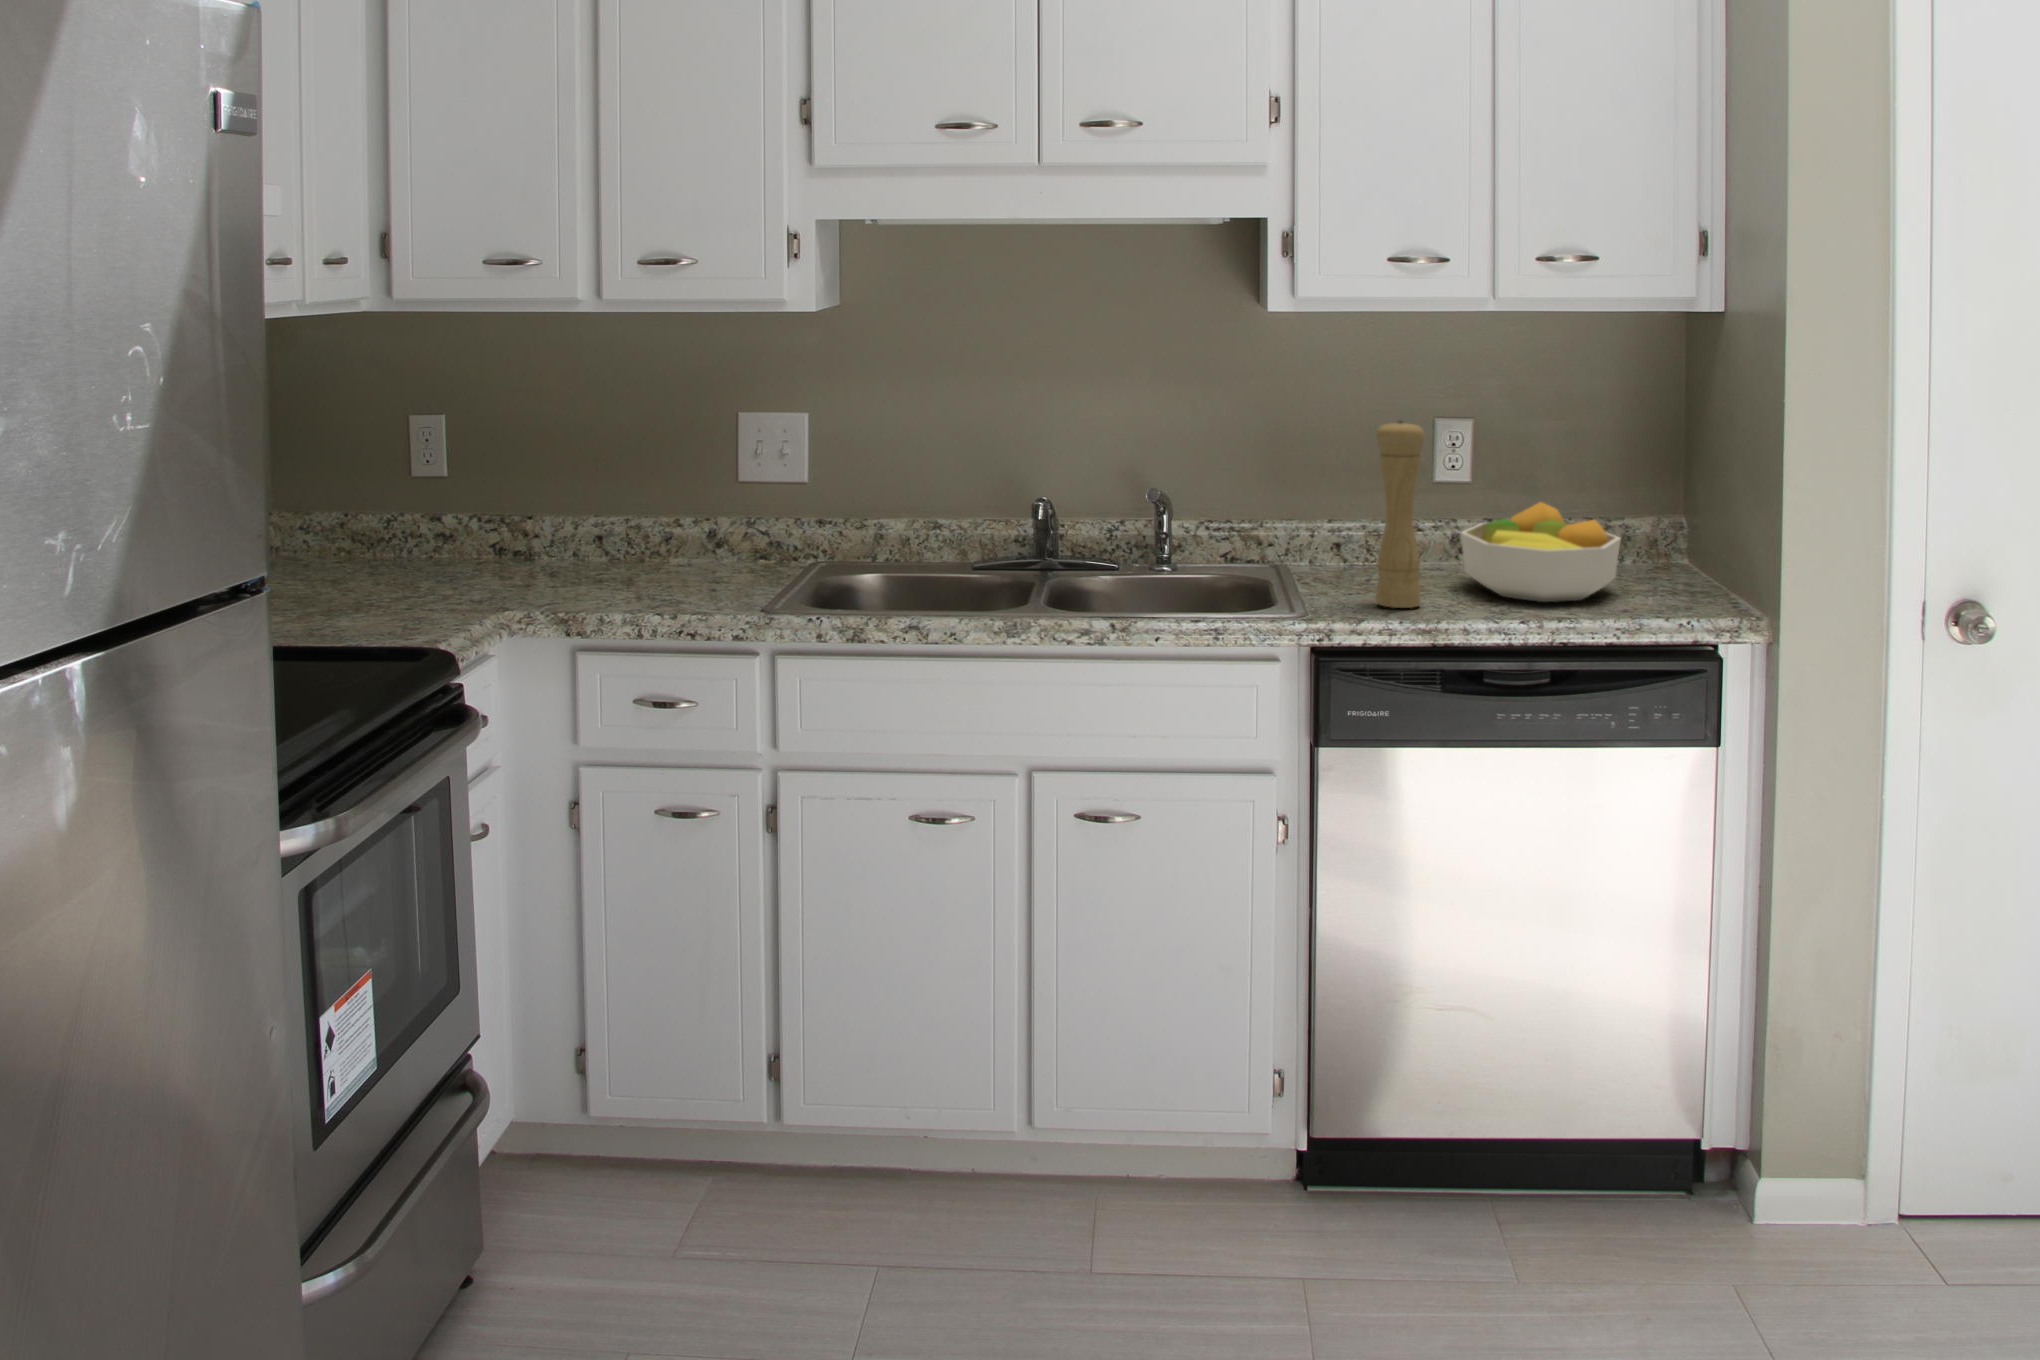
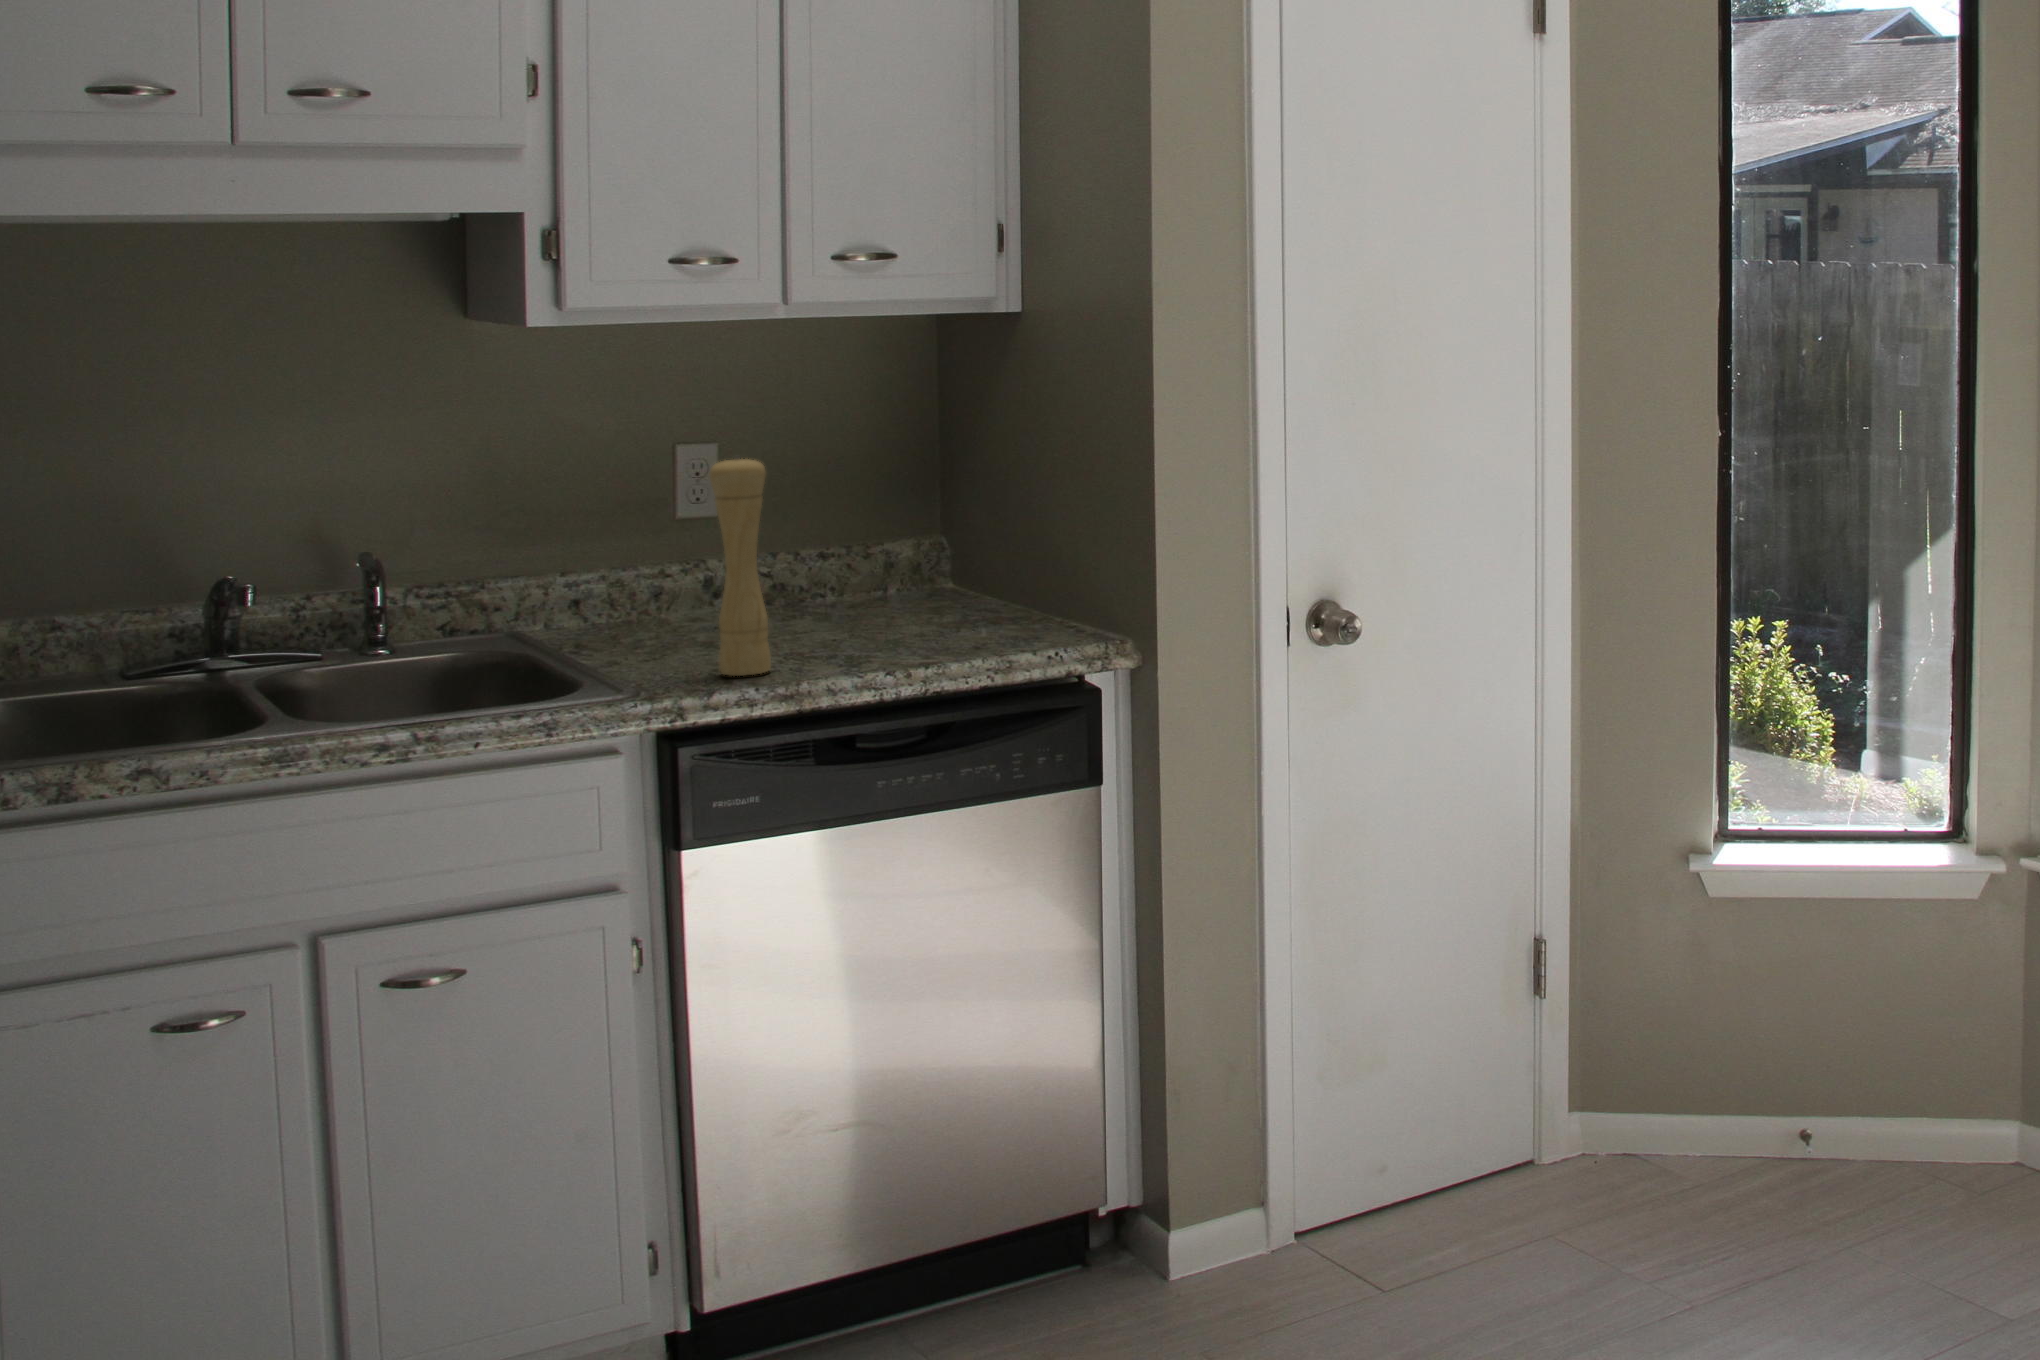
fruit bowl: present [1461,502,1621,602] -> none [799,538,976,651]

